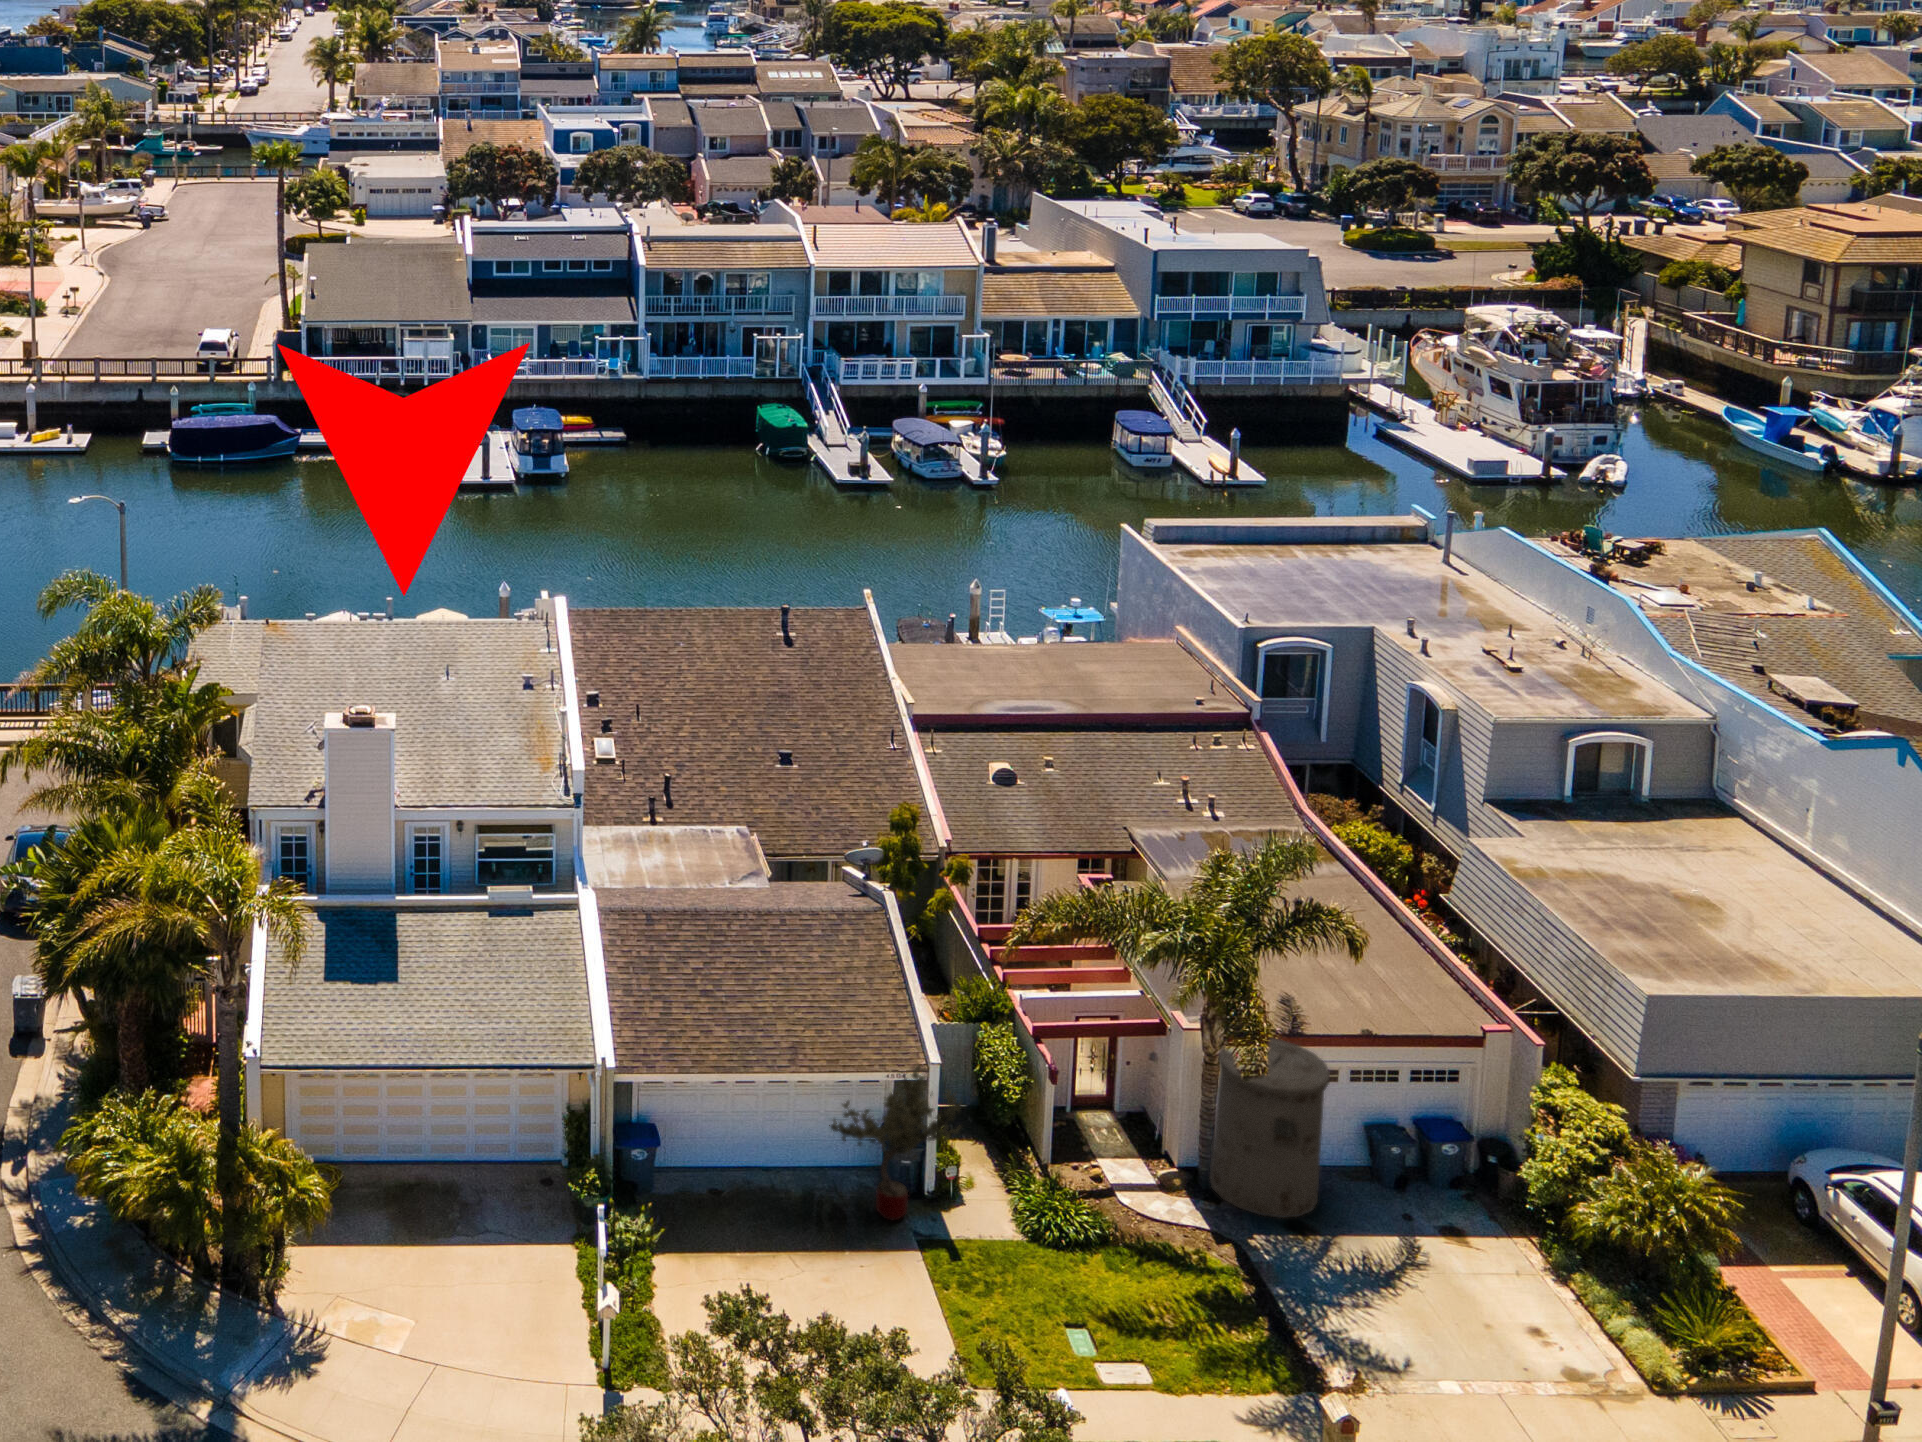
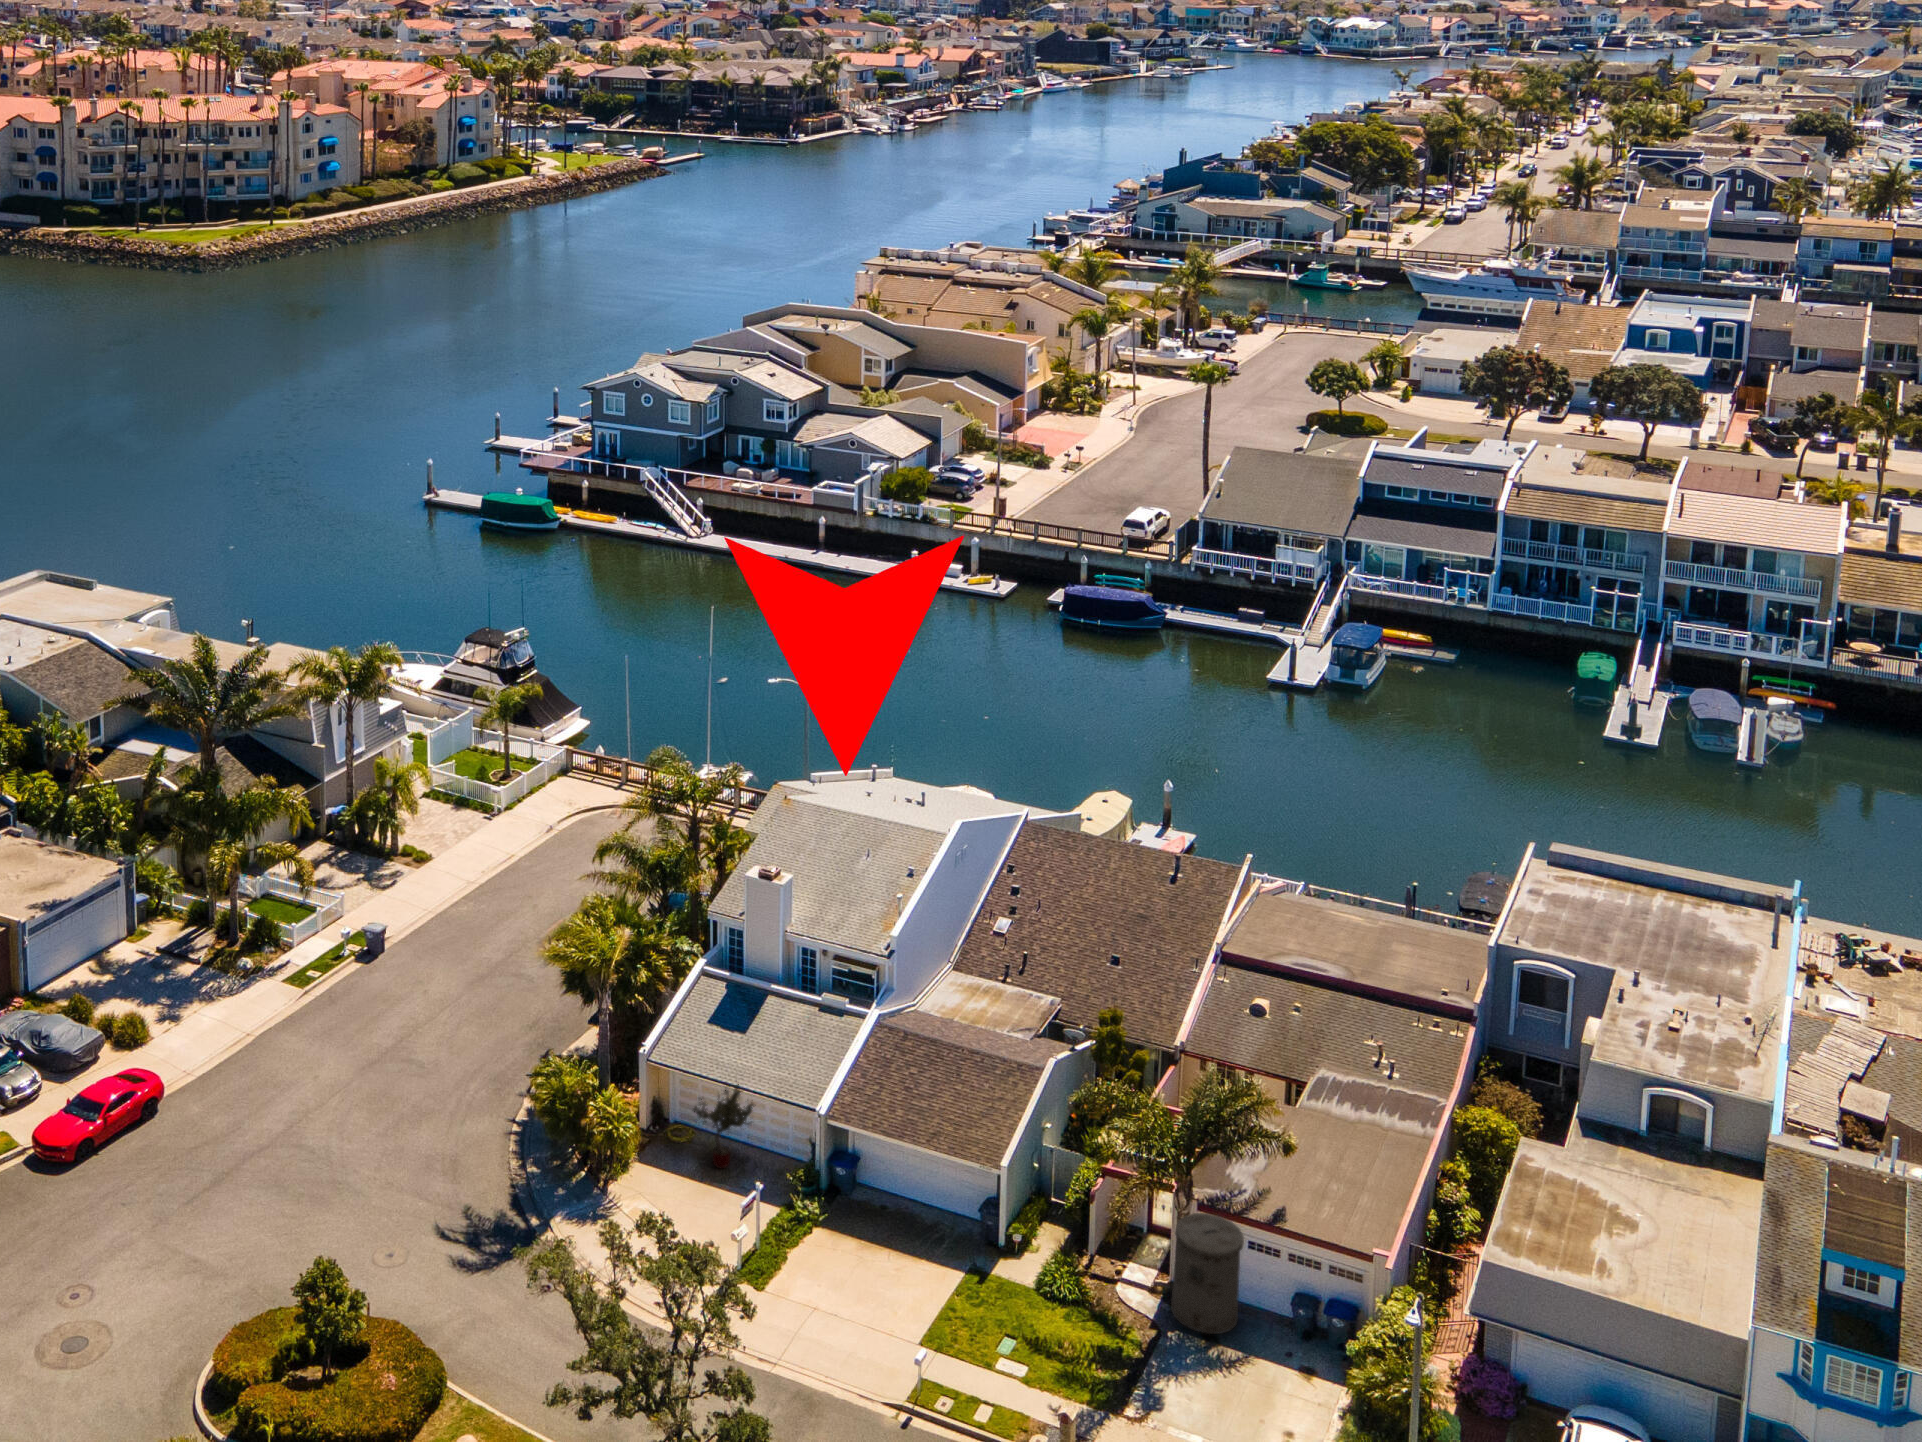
potted tree: present [829,1065,962,1220] -> present [693,1084,754,1168]

